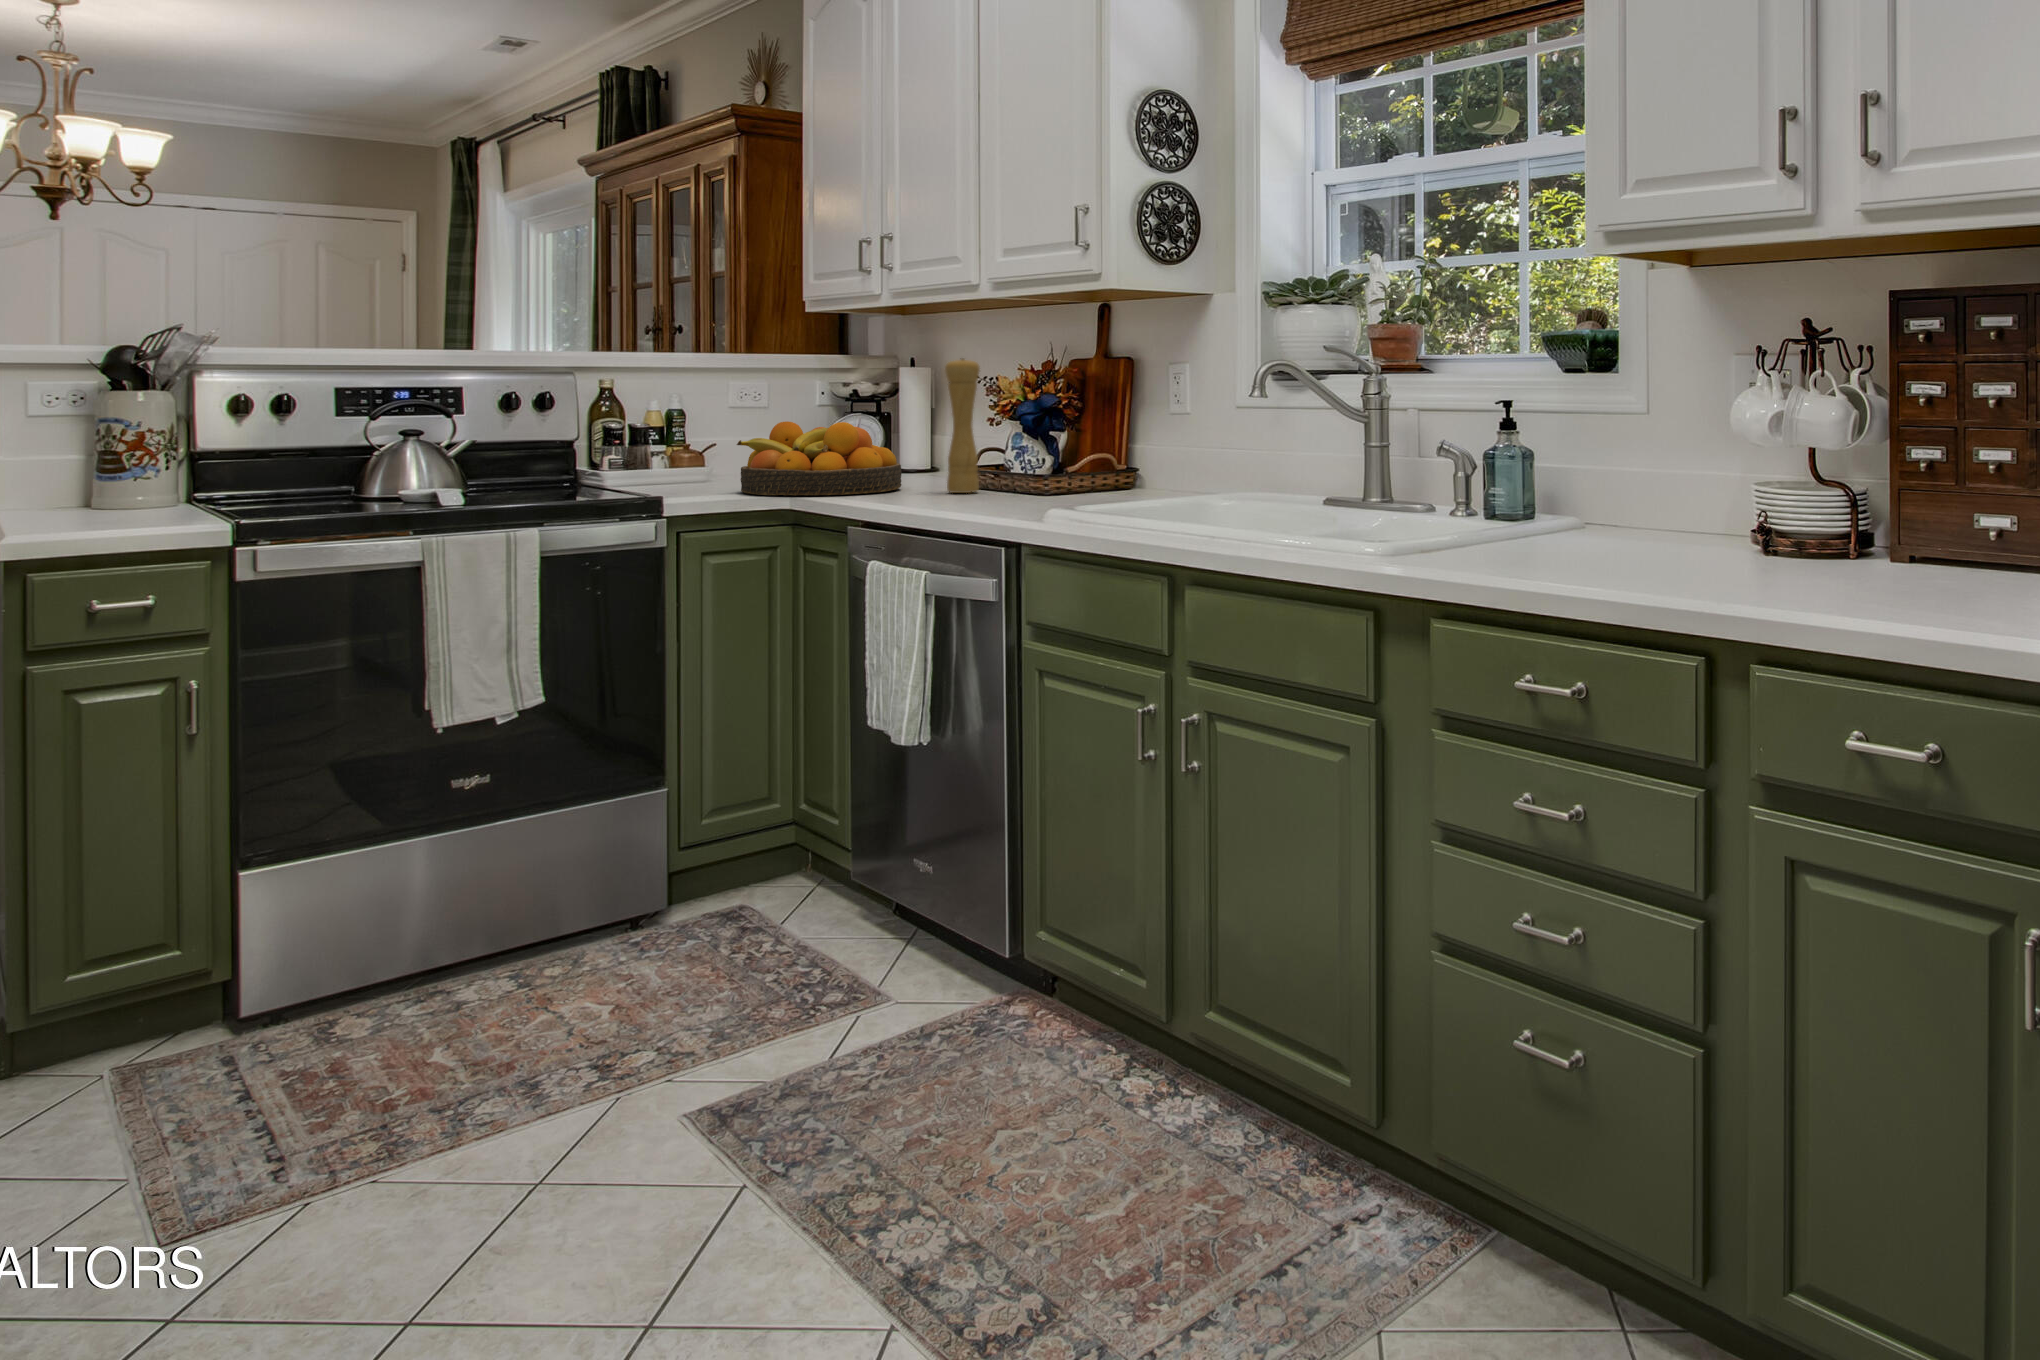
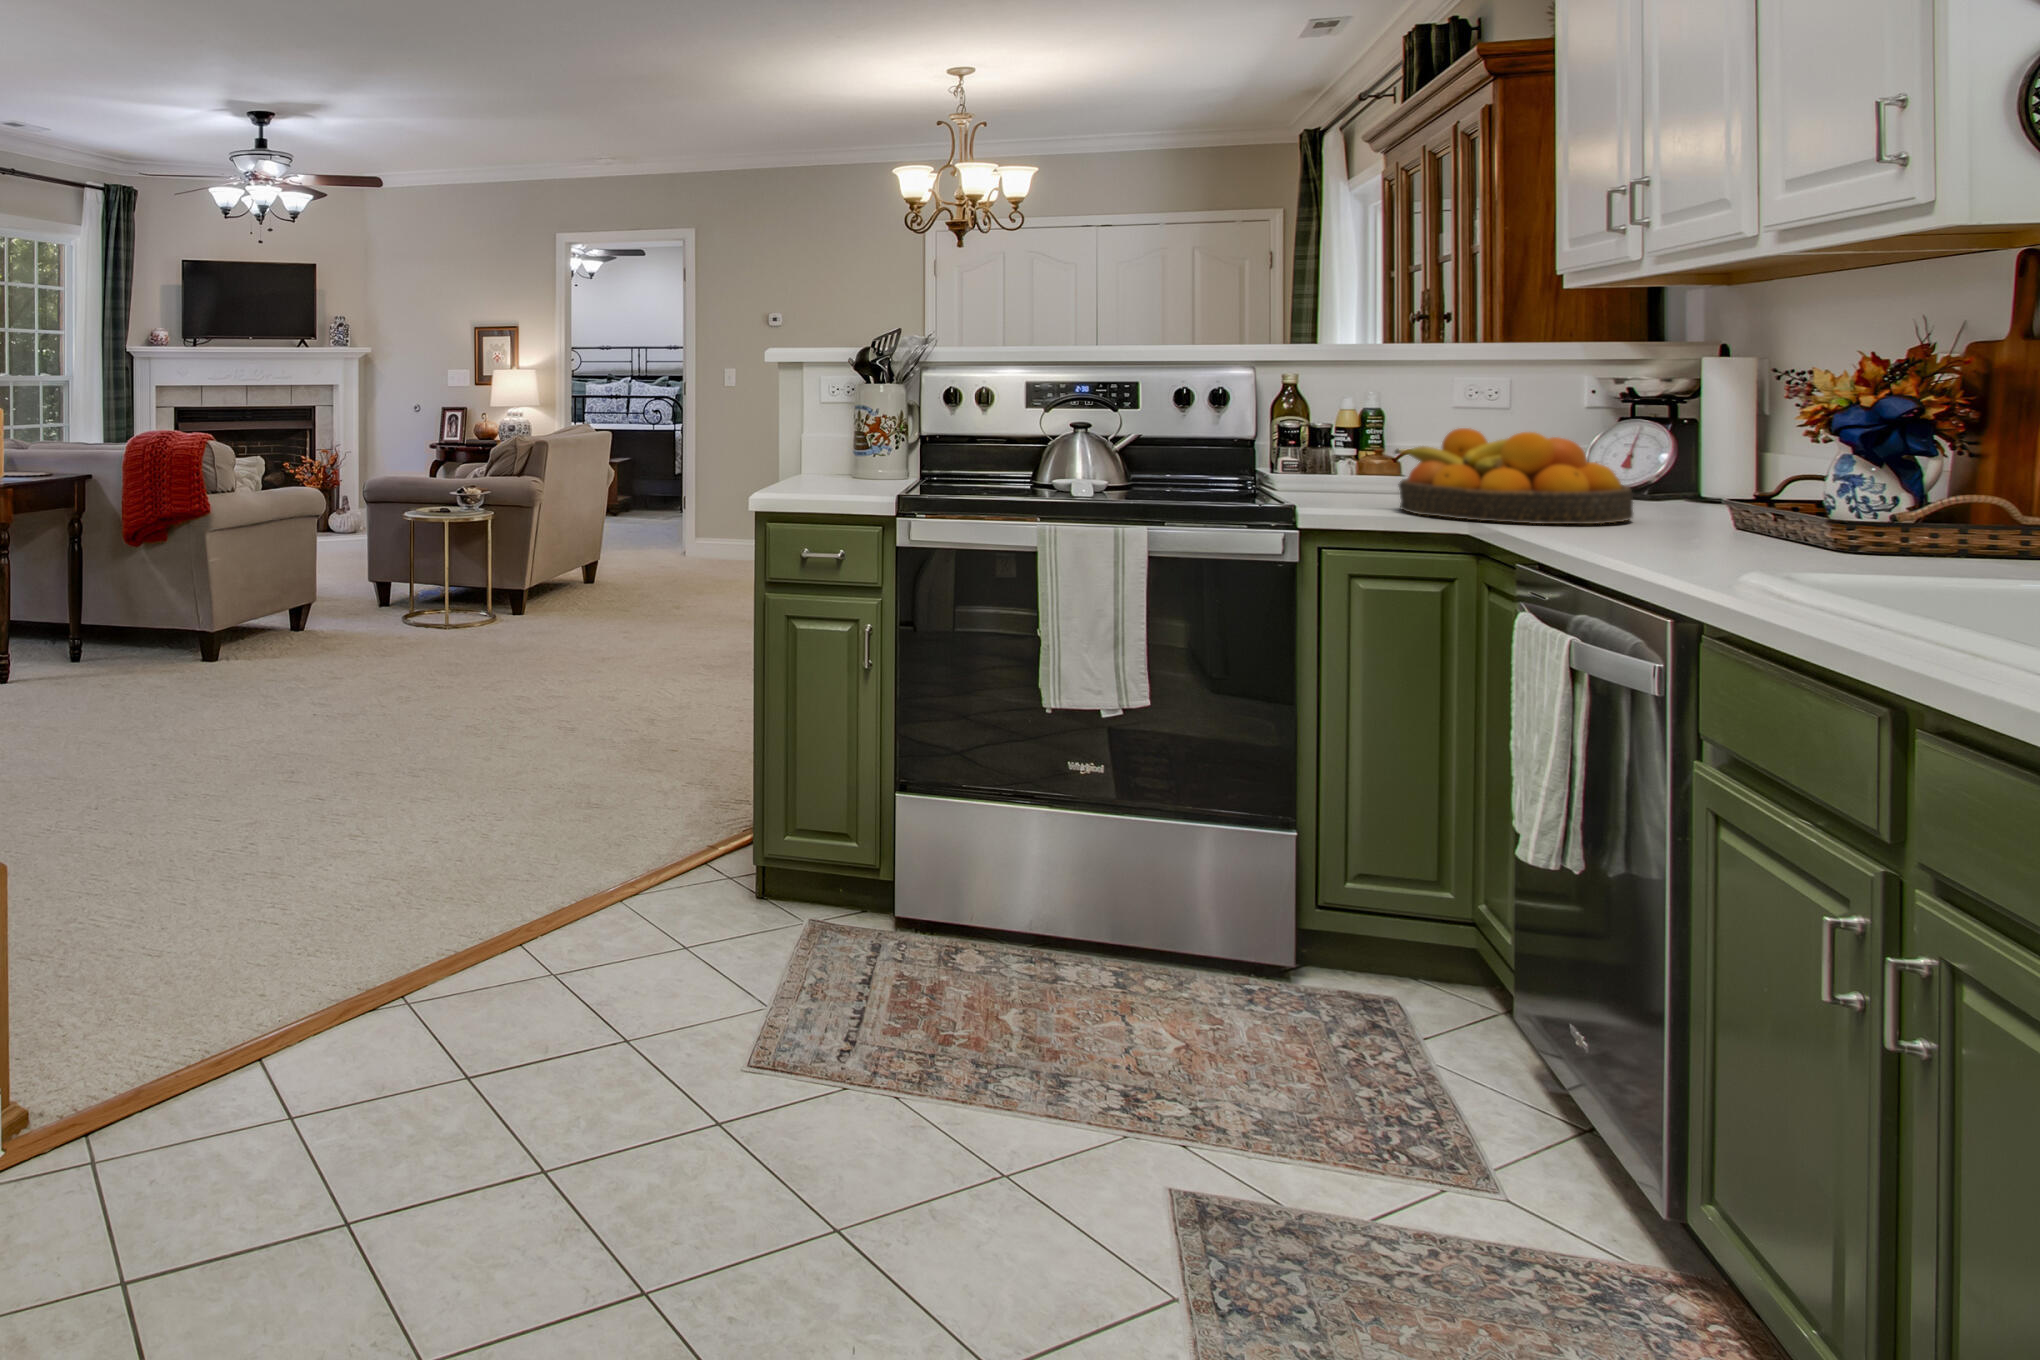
pepper mill: present [945,358,980,493] -> none [1682,349,1745,538]

